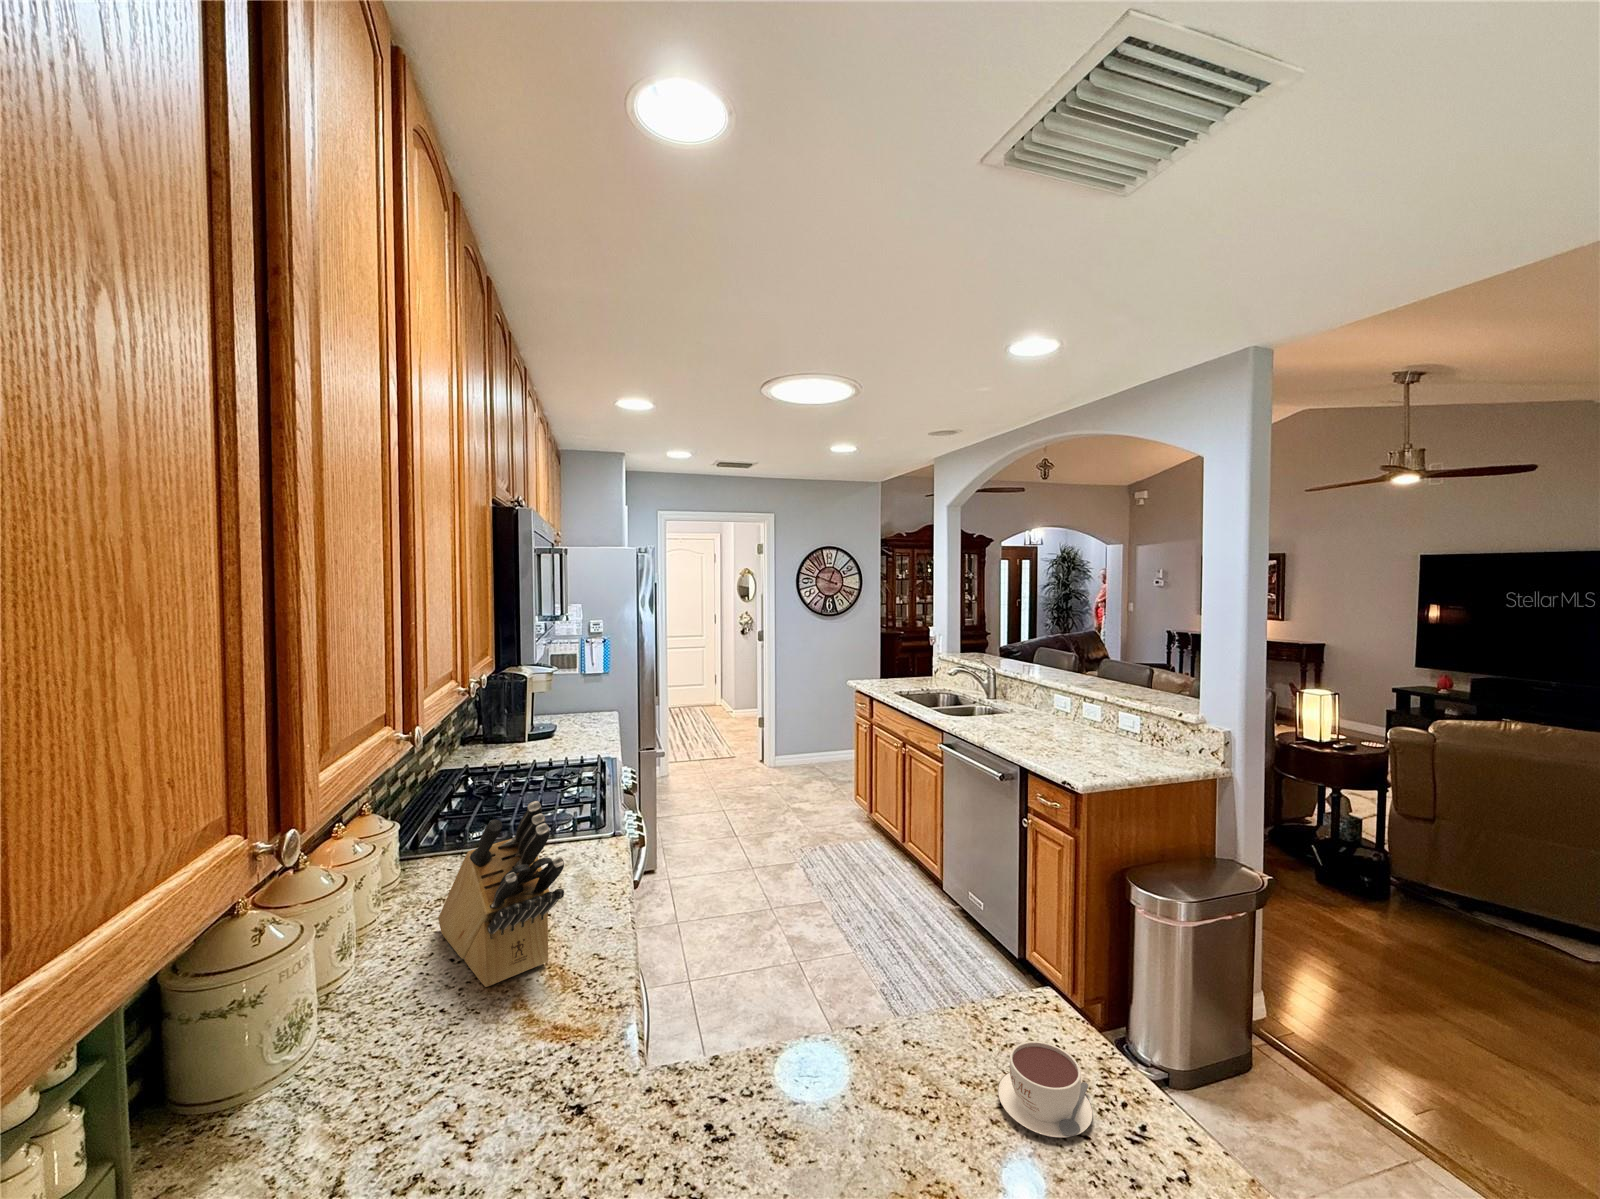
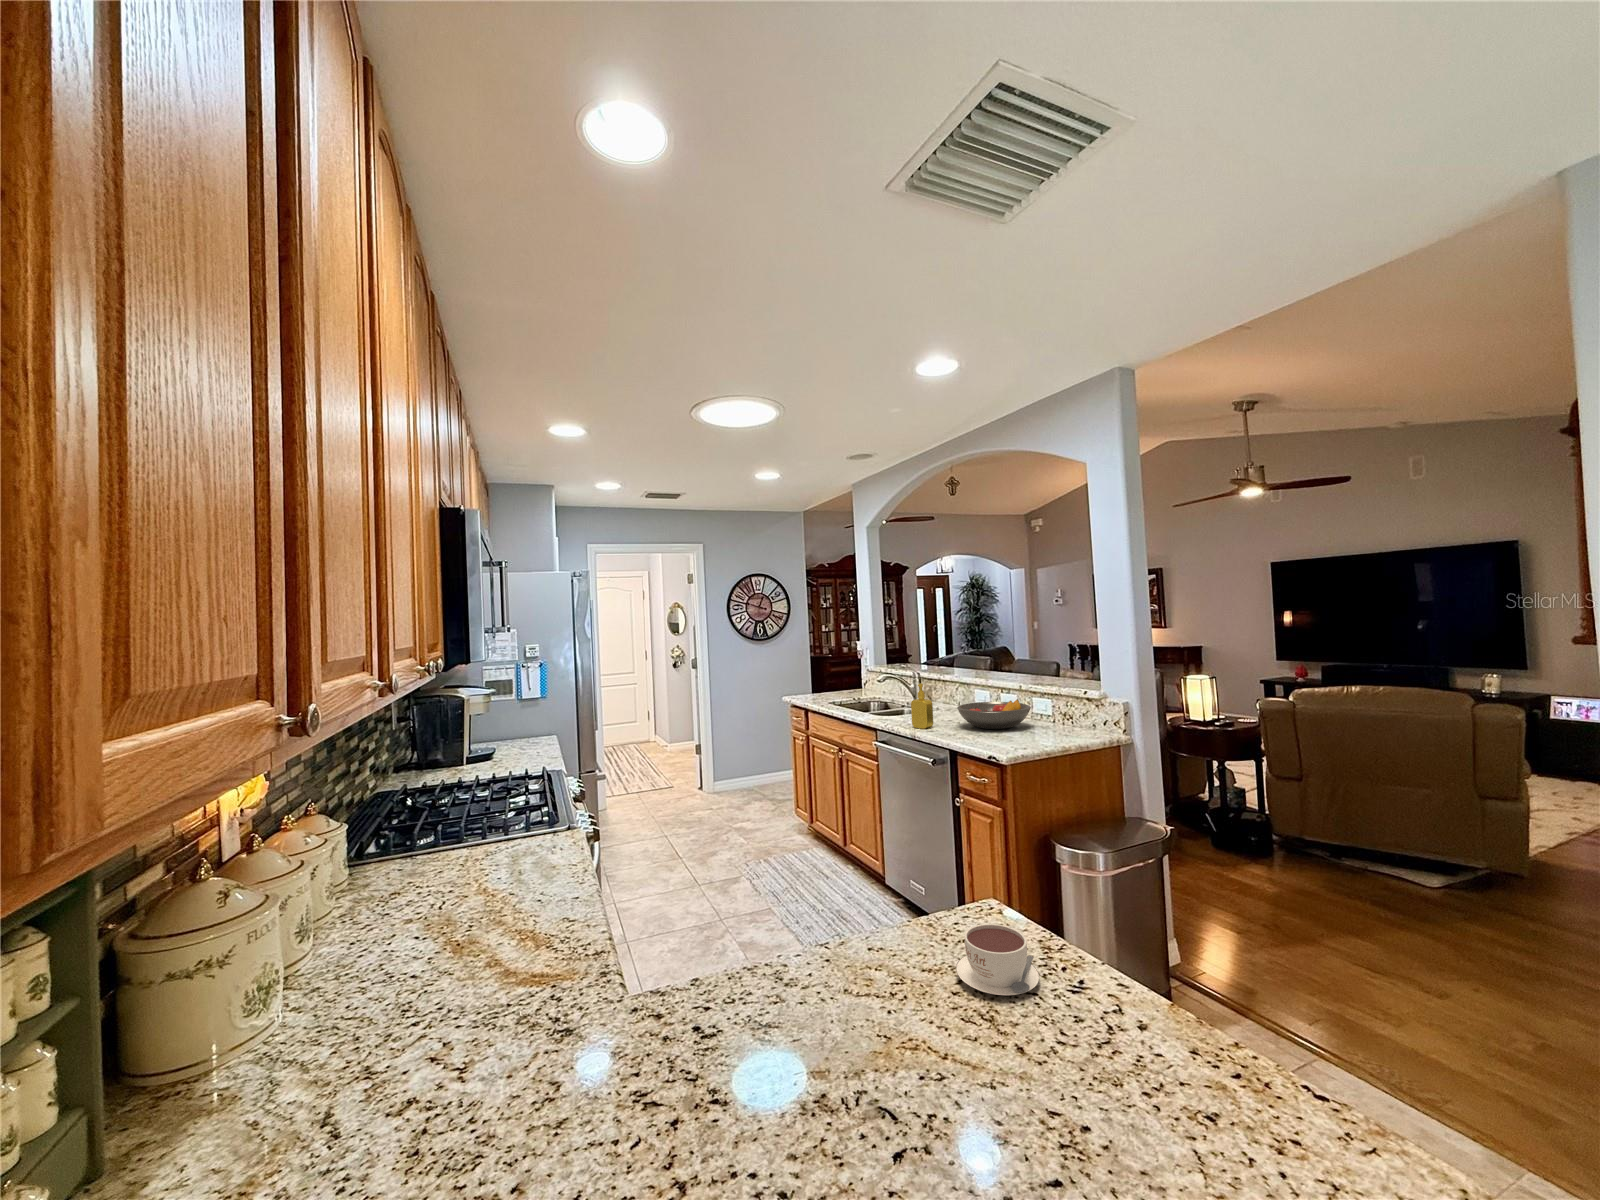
soap dispenser: none [982,687,1006,736] -> present [911,683,933,729]
fruit bowl: none [1033,711,1117,743] -> present [957,699,1031,729]
knife block: present [438,801,564,987] -> none [398,768,534,956]

